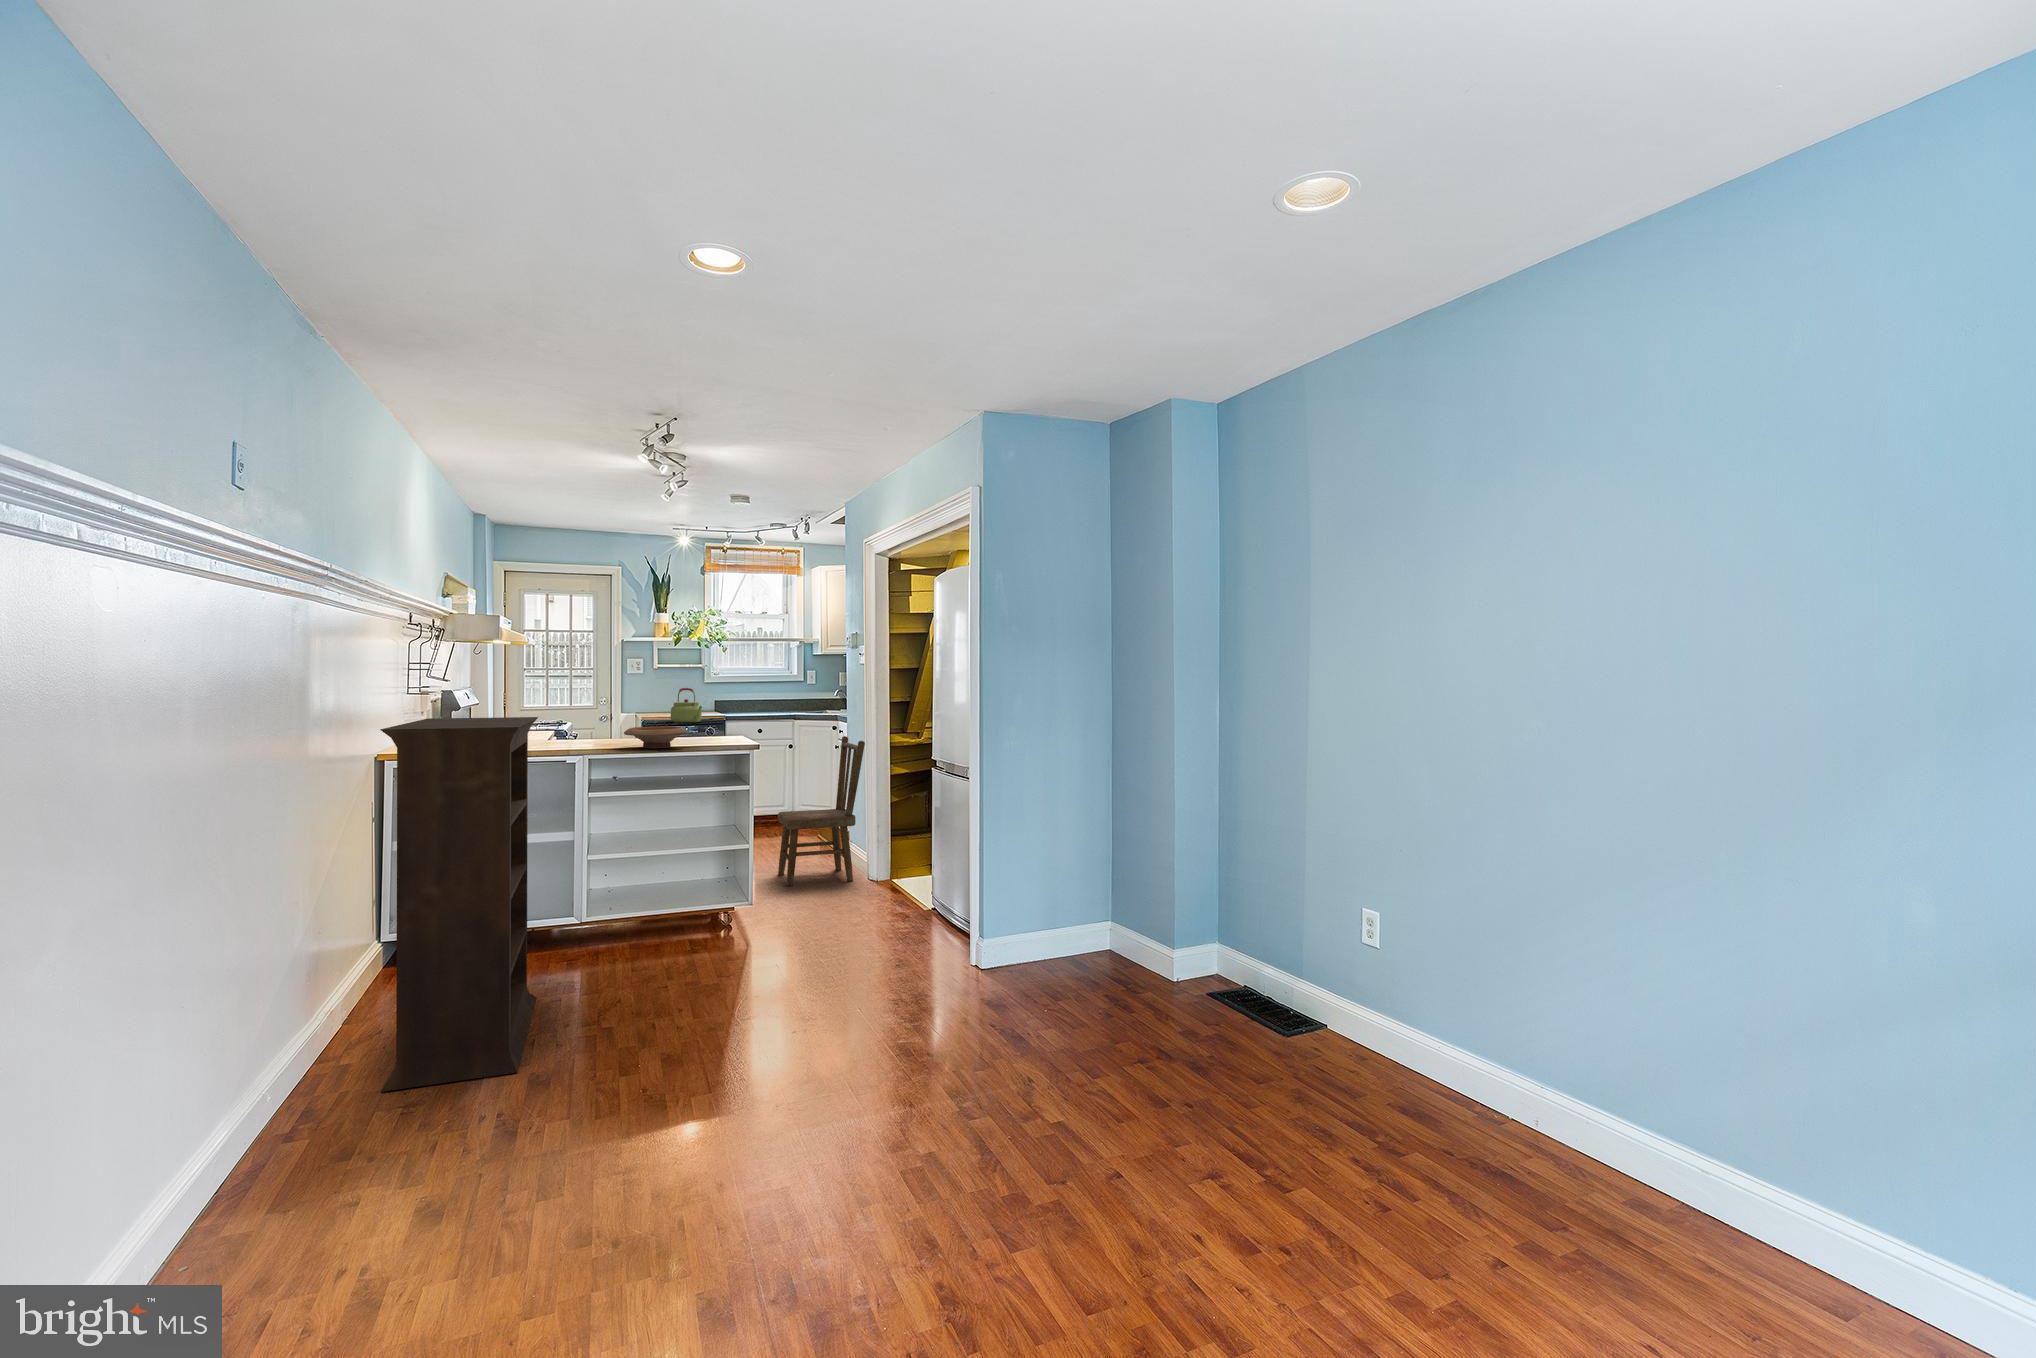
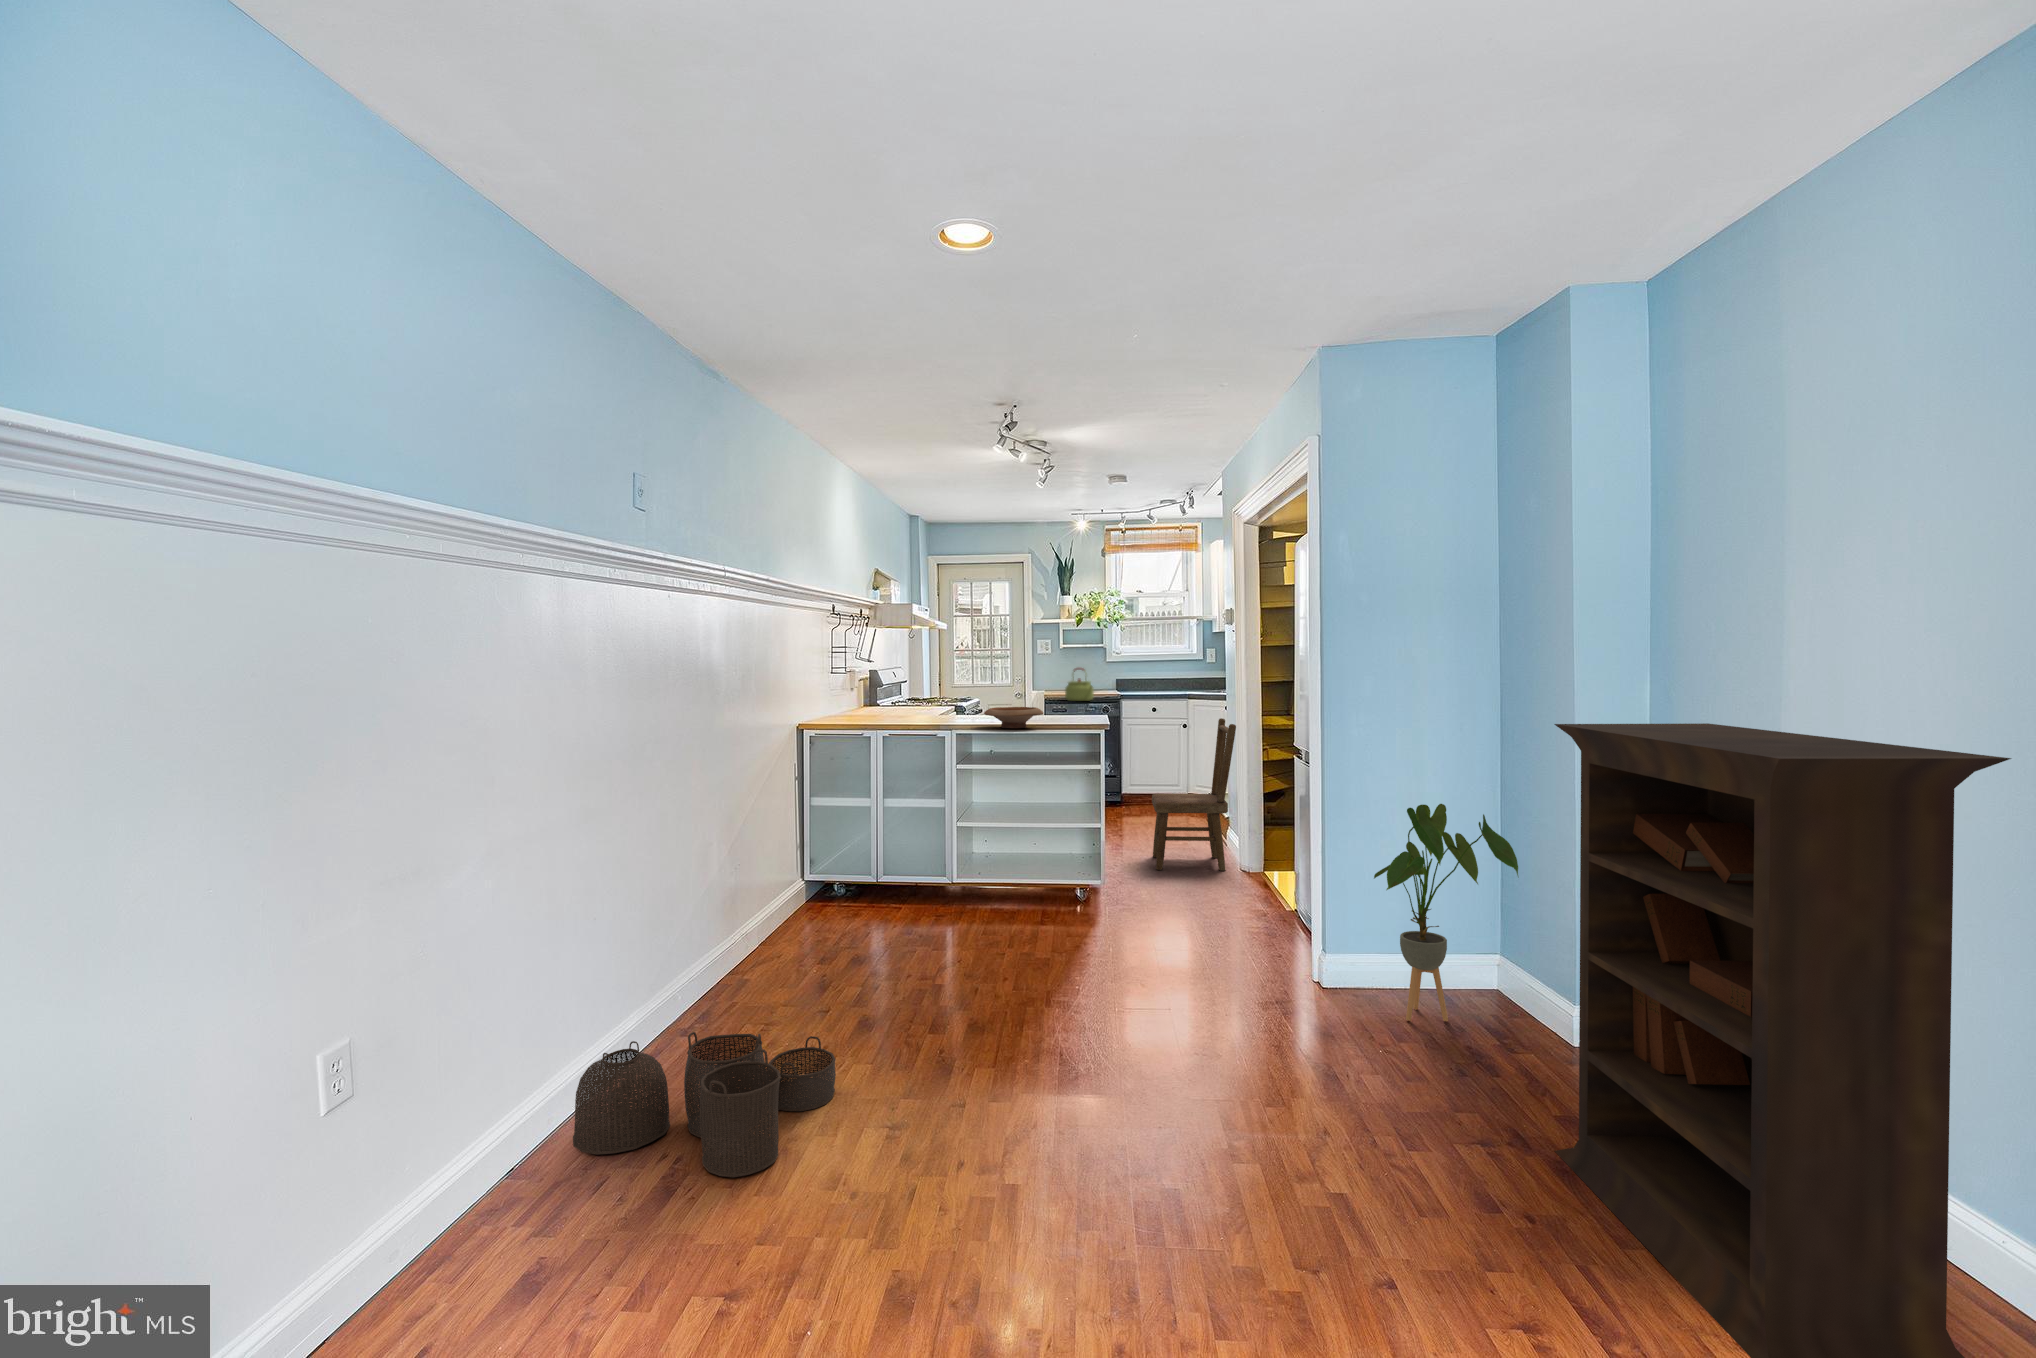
bookcase: present [380,717,538,1092] -> present [1554,723,2011,1358]
house plant: none [1020,799,1134,982] -> present [1374,804,1518,1021]
woven basket: none [199,1084,537,1268] -> present [573,1032,836,1177]

